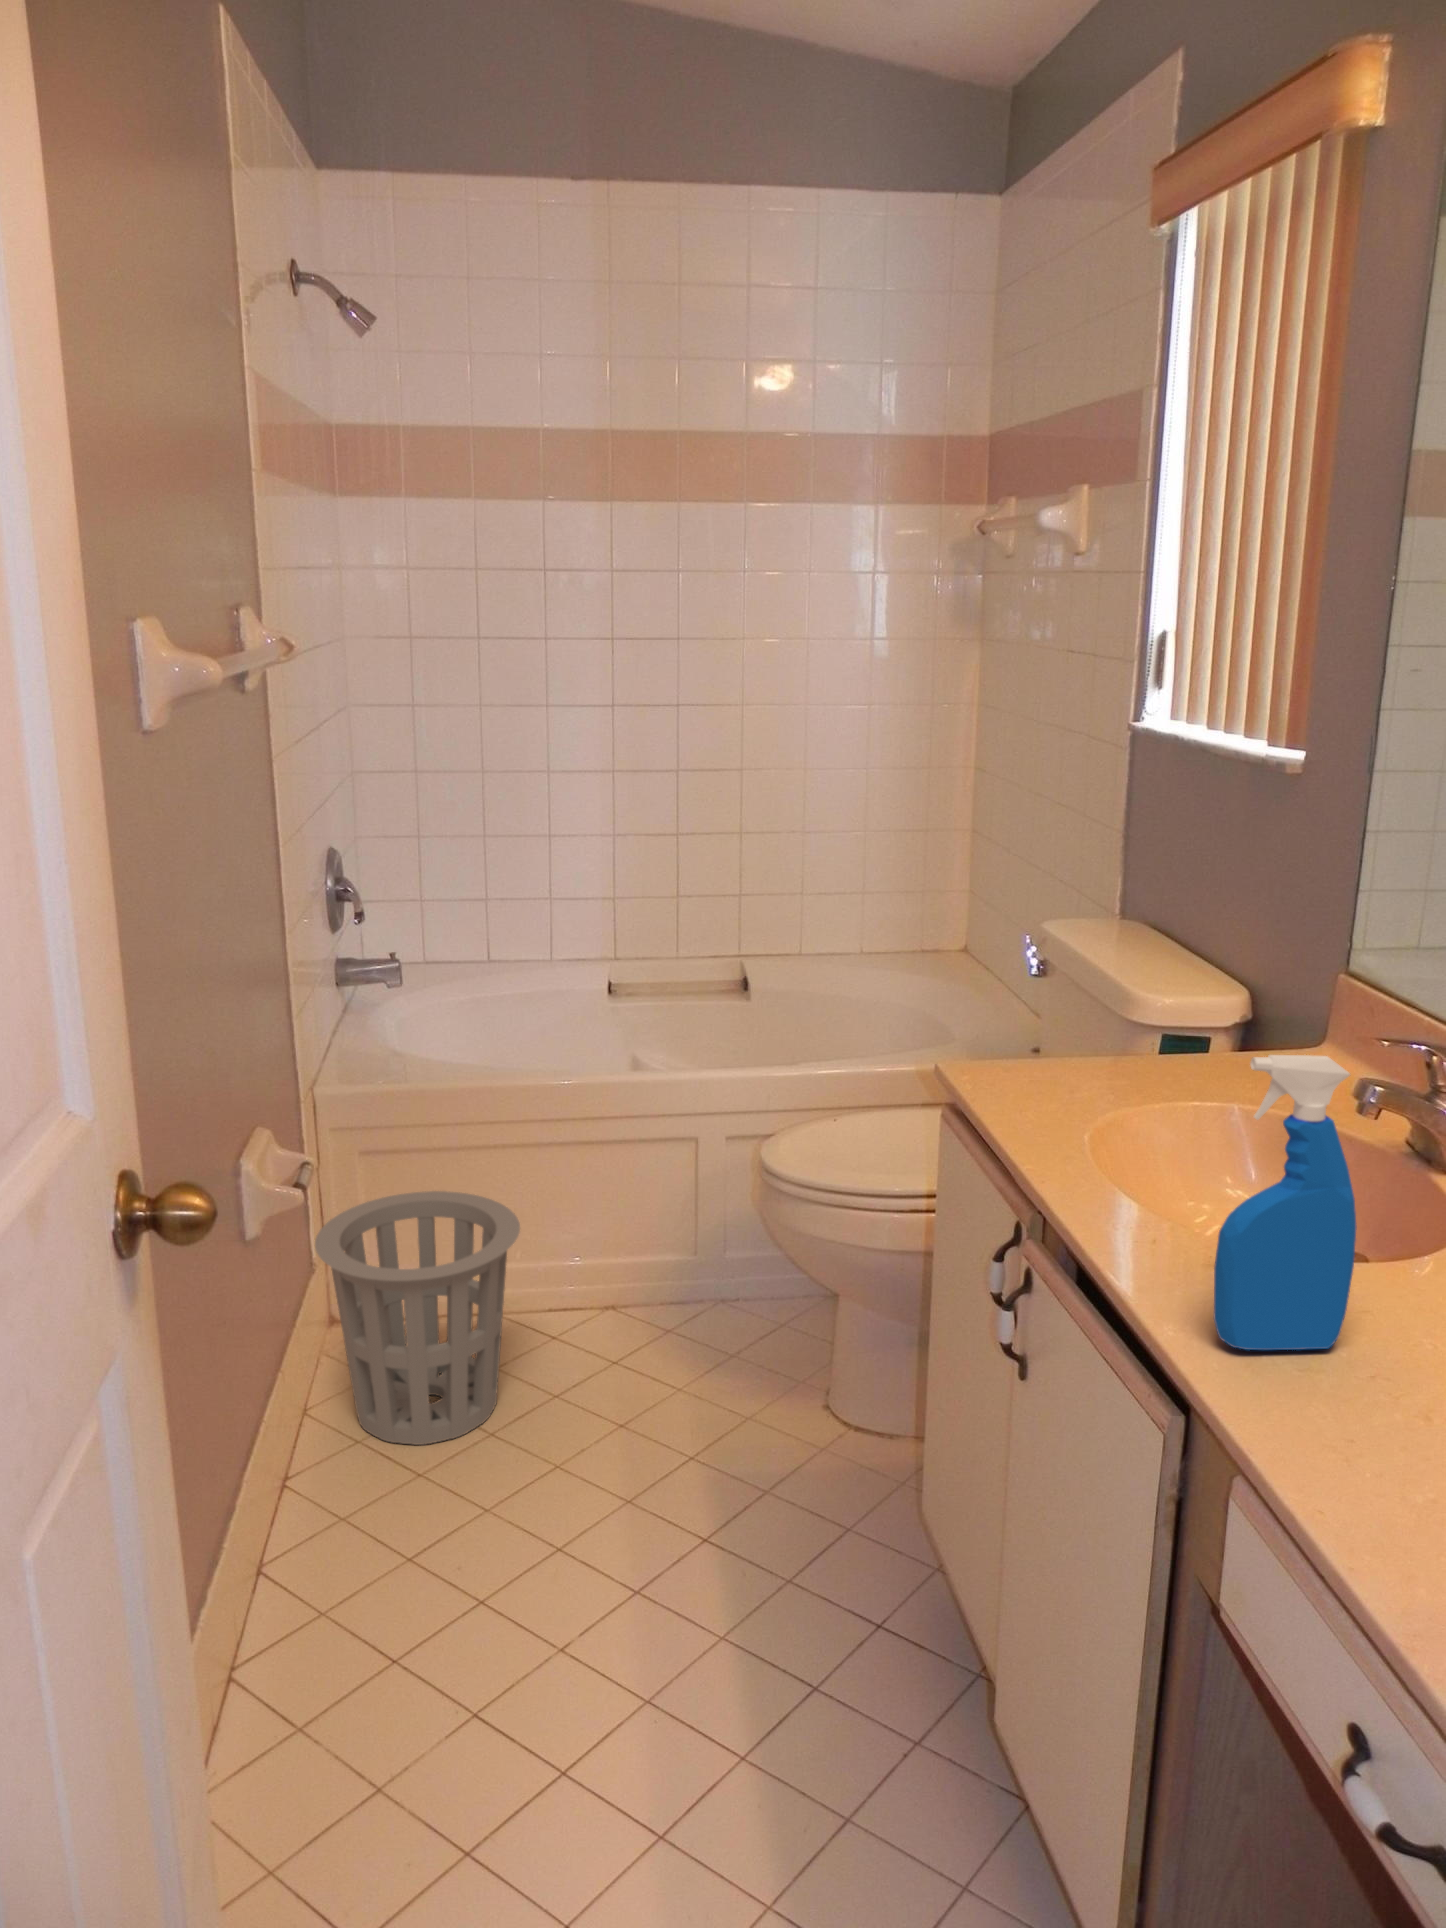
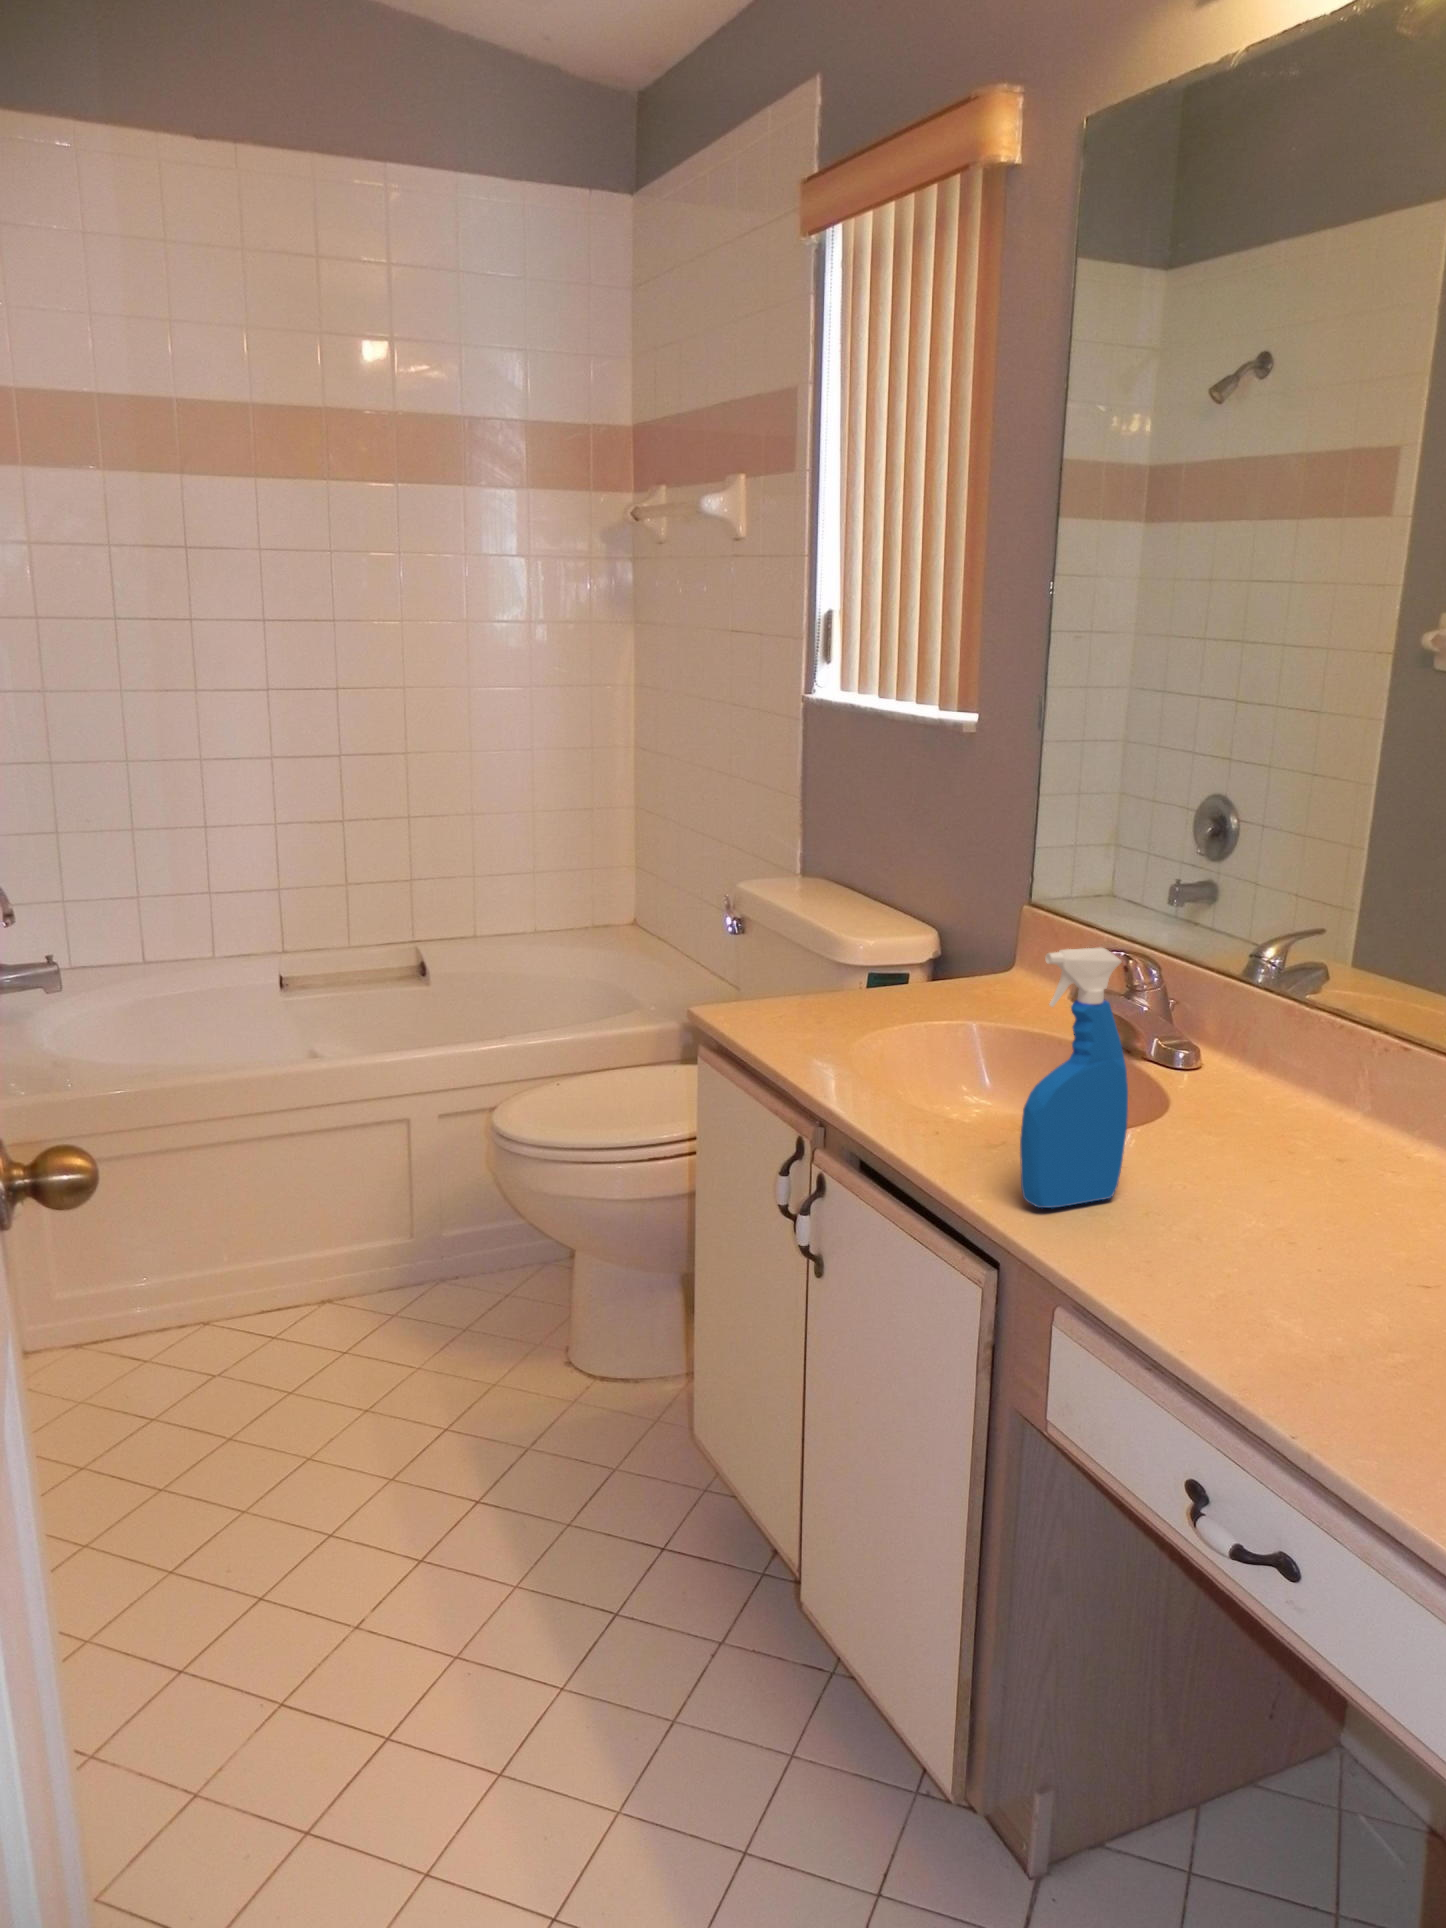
waste basket: present [315,1191,520,1445] -> none [12,1198,247,1470]

